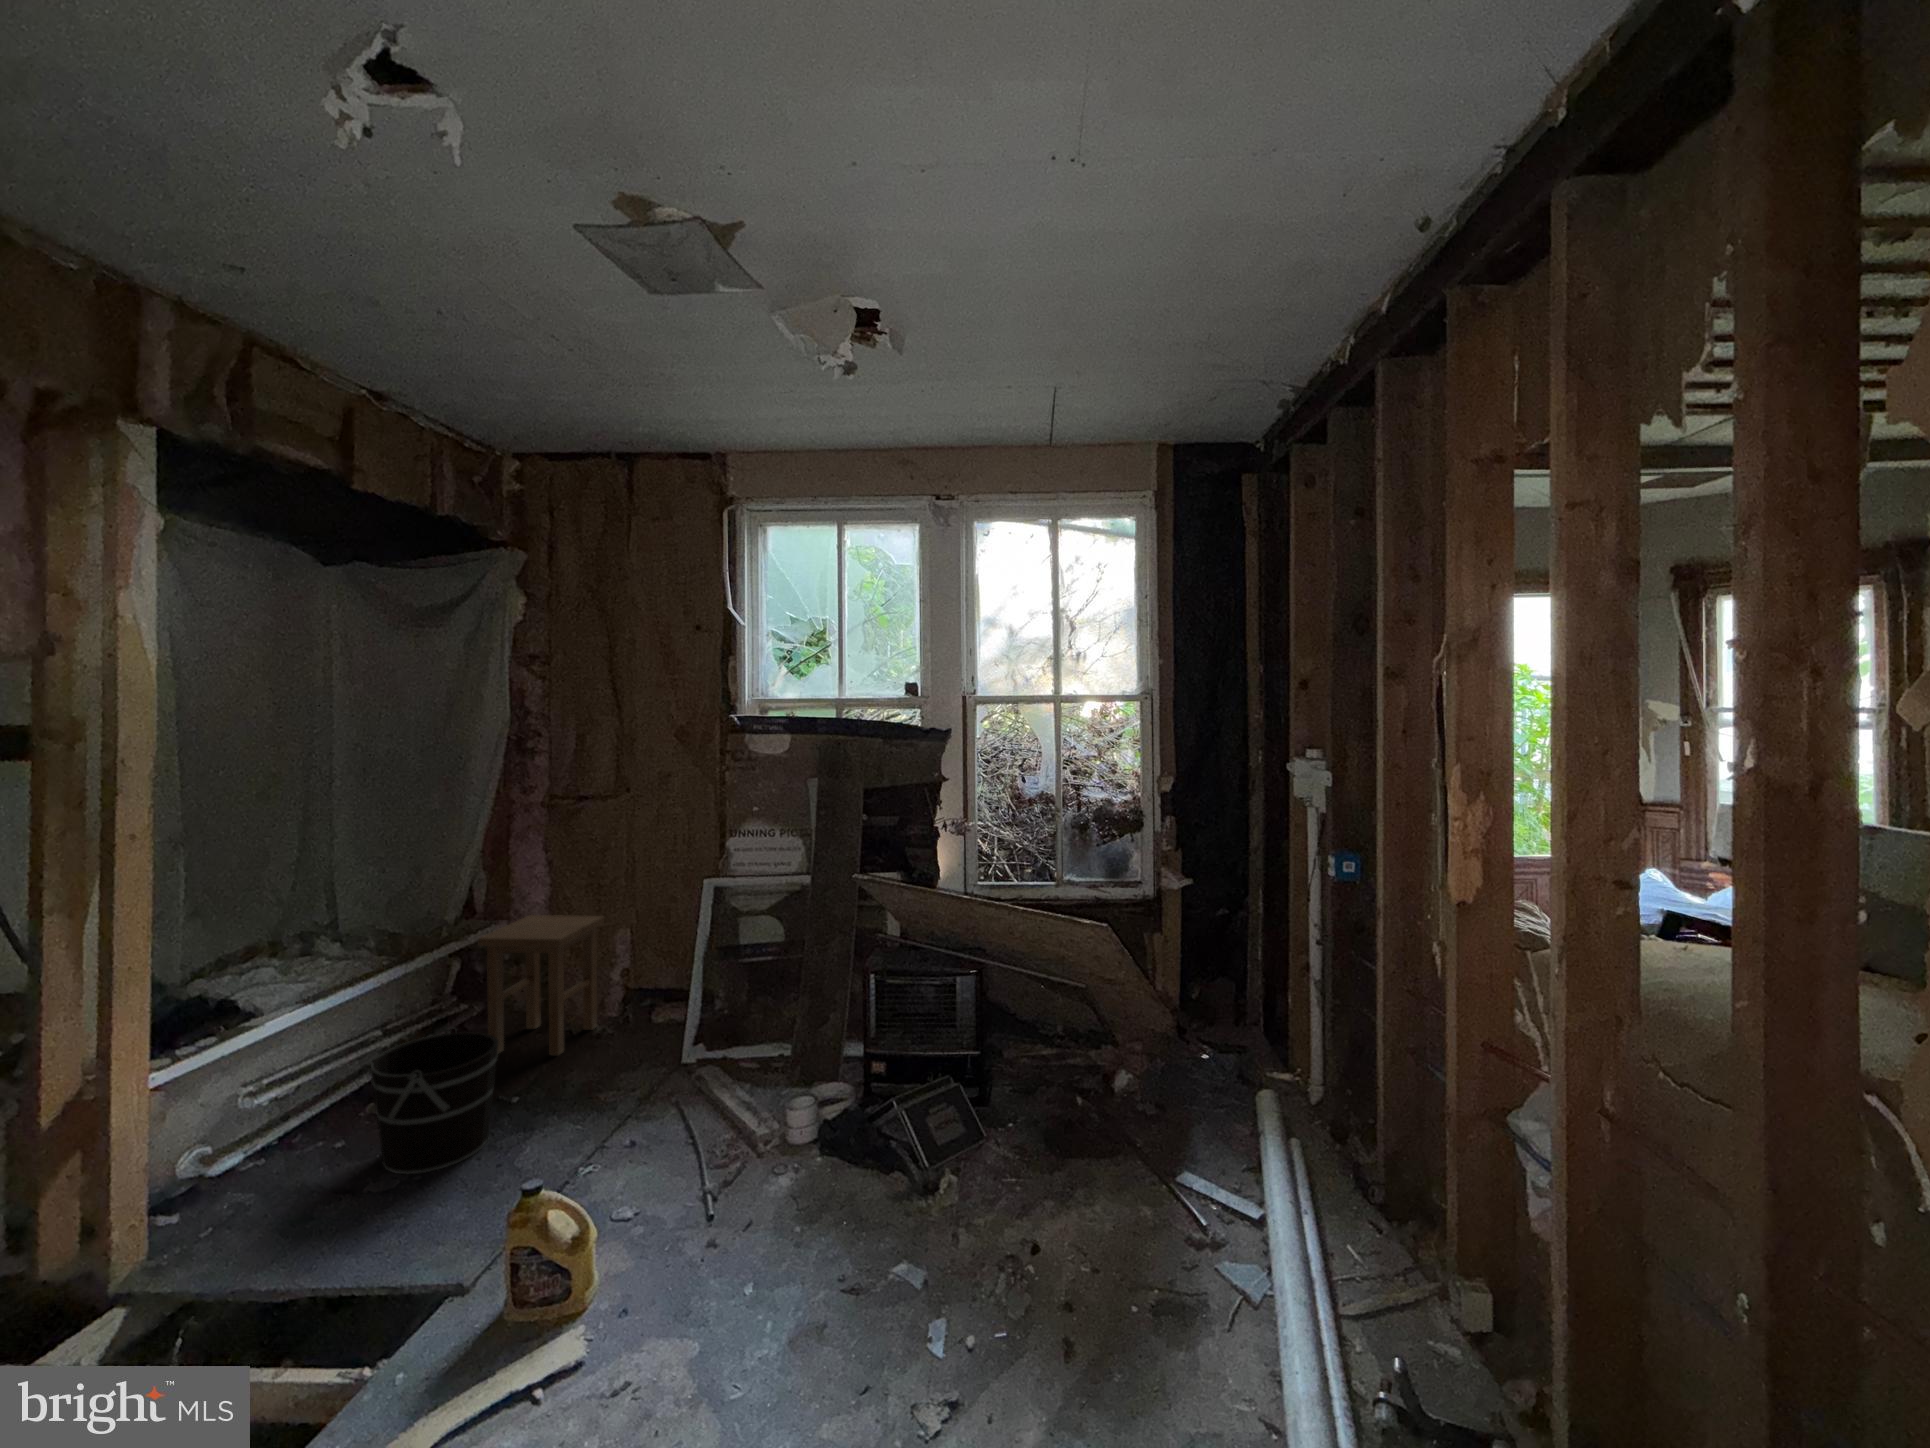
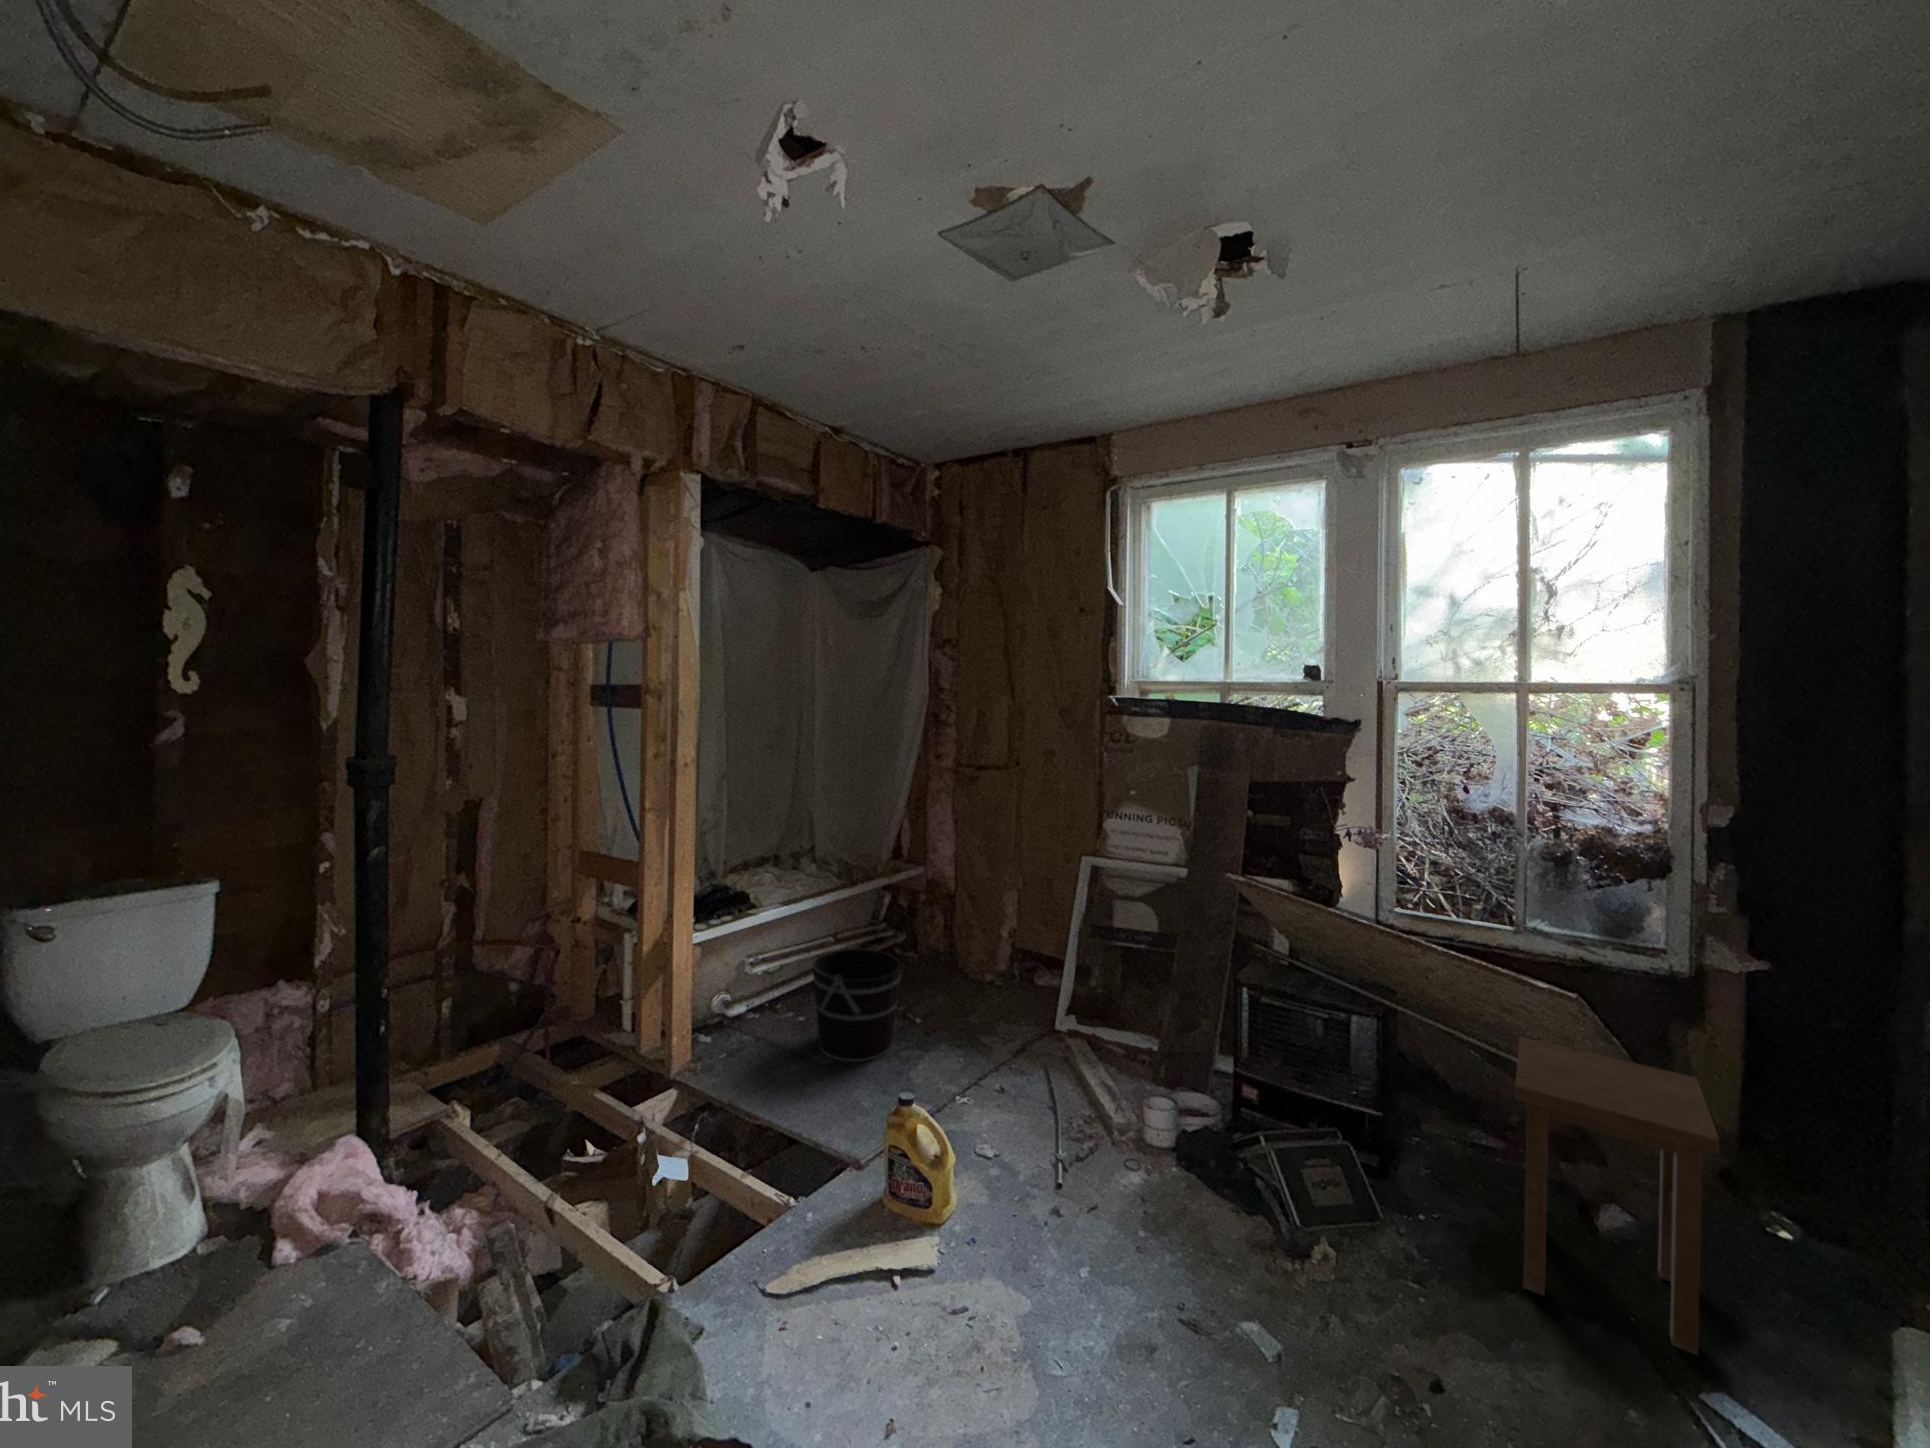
stool: present [478,915,604,1056] -> present [1515,1037,1719,1355]

